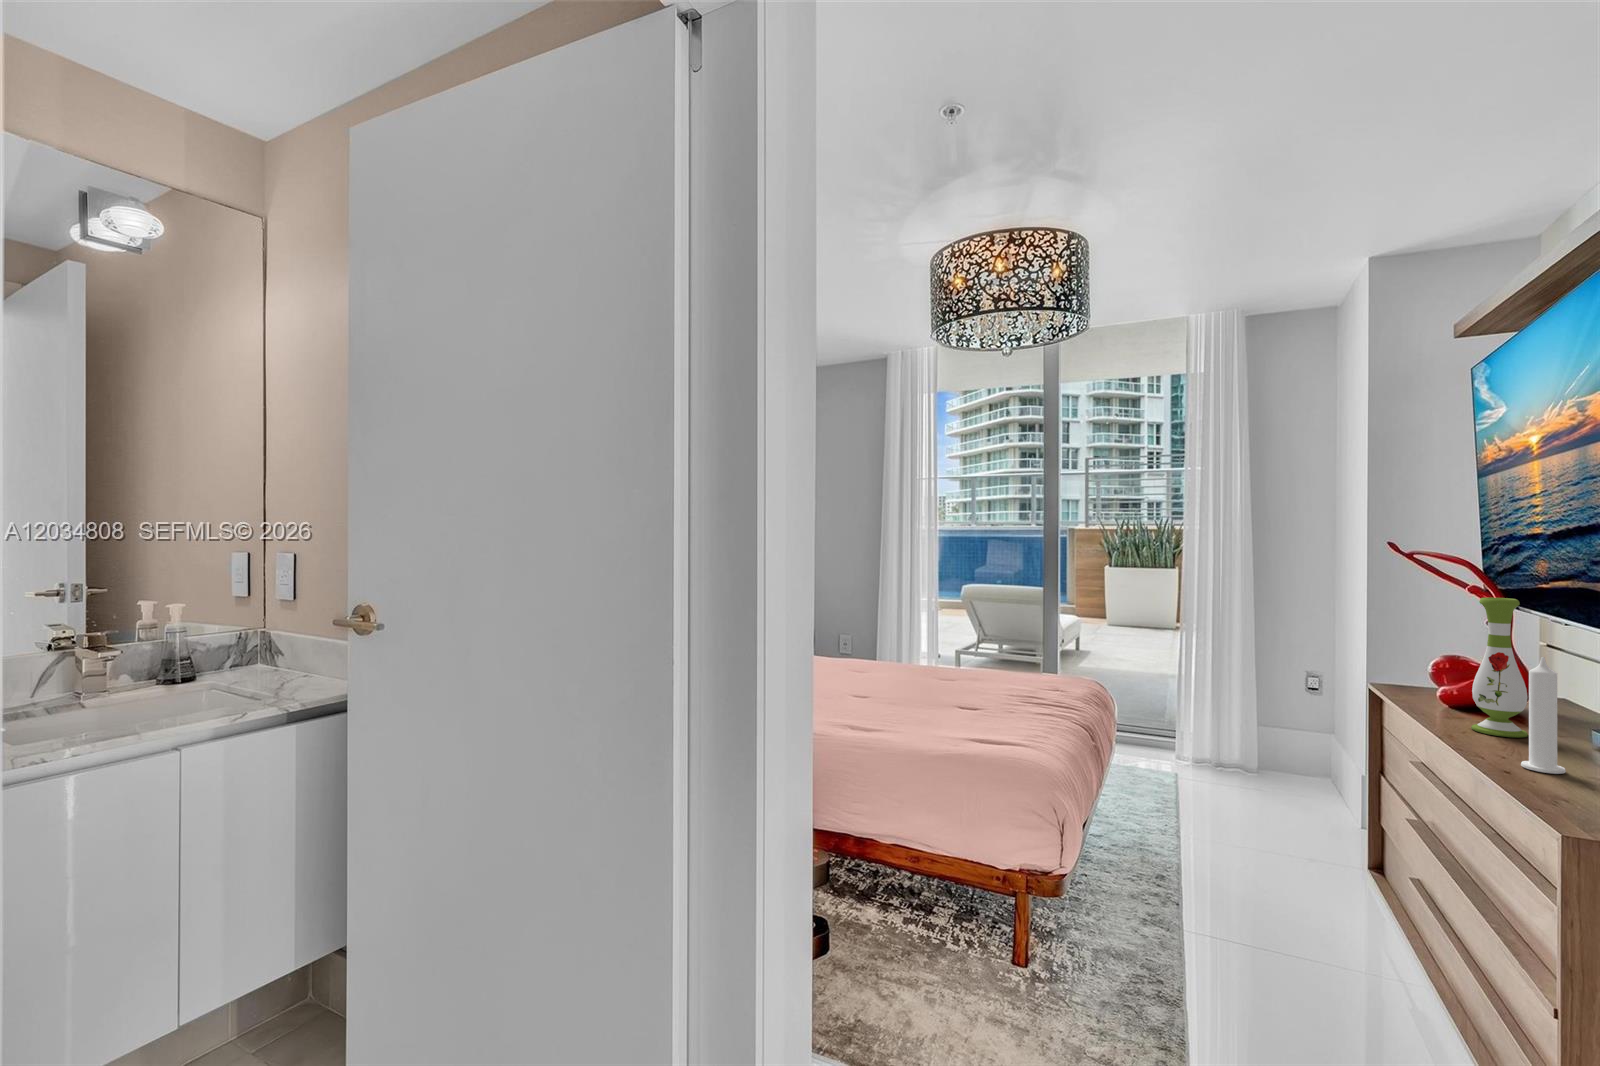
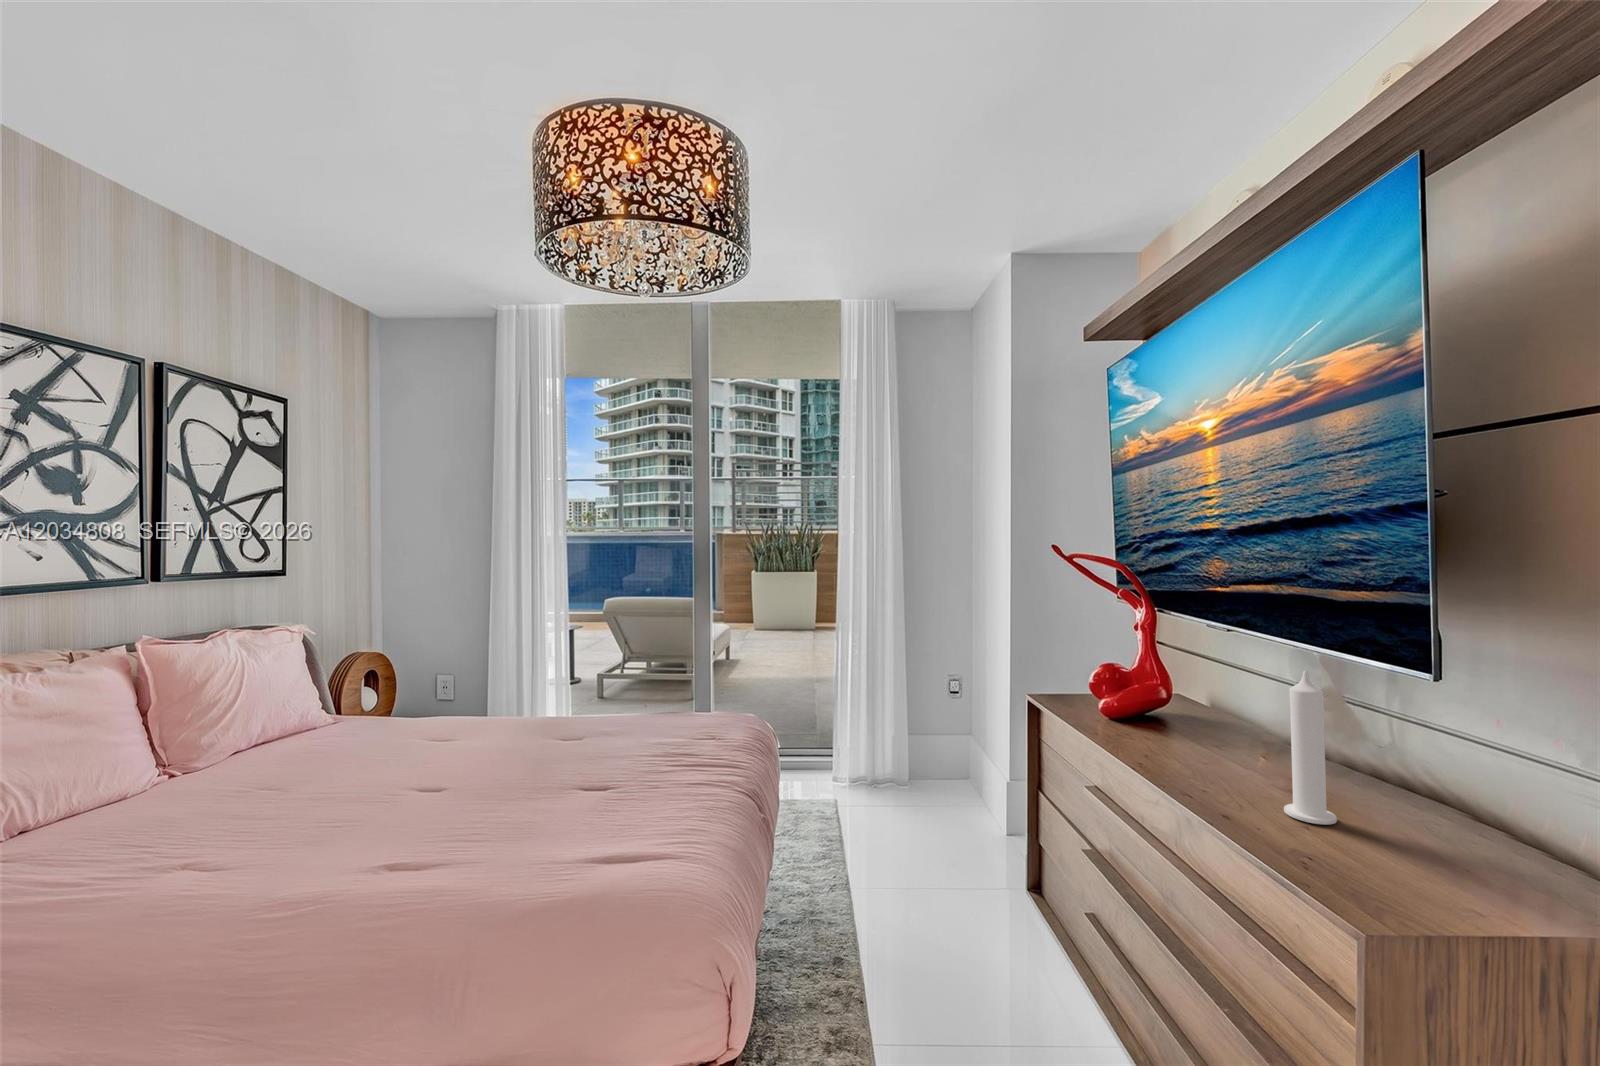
vase: present [1471,598,1528,738] -> none [1168,596,1225,758]

